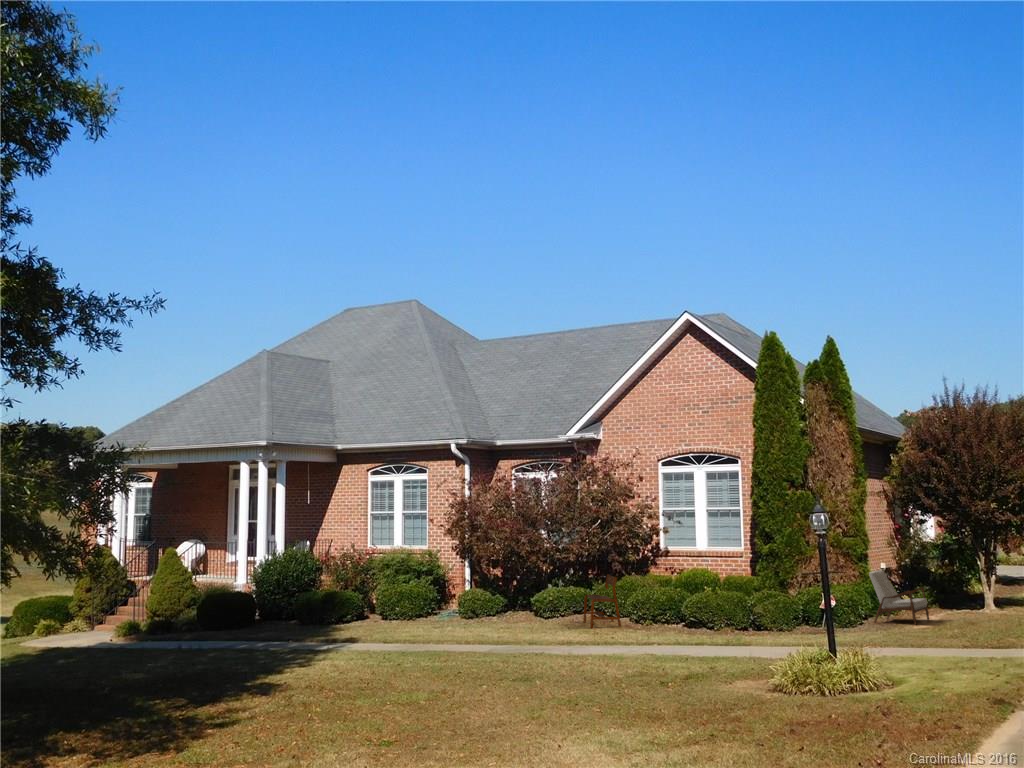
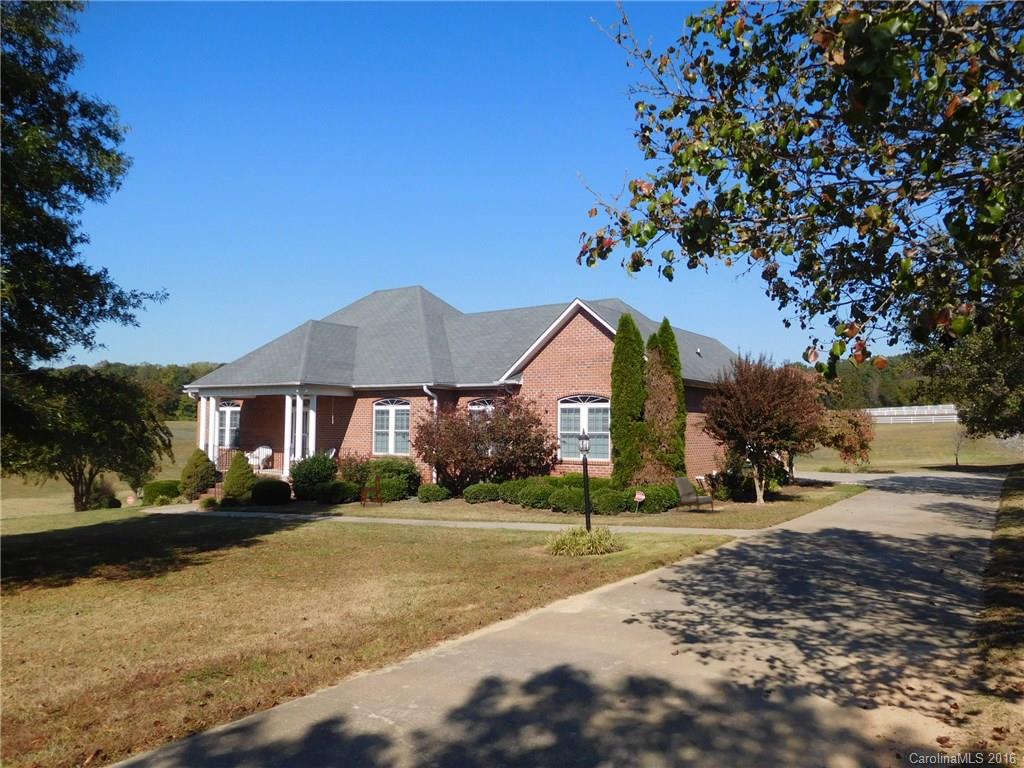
bench: present [584,574,621,628] -> present [361,475,382,507]

